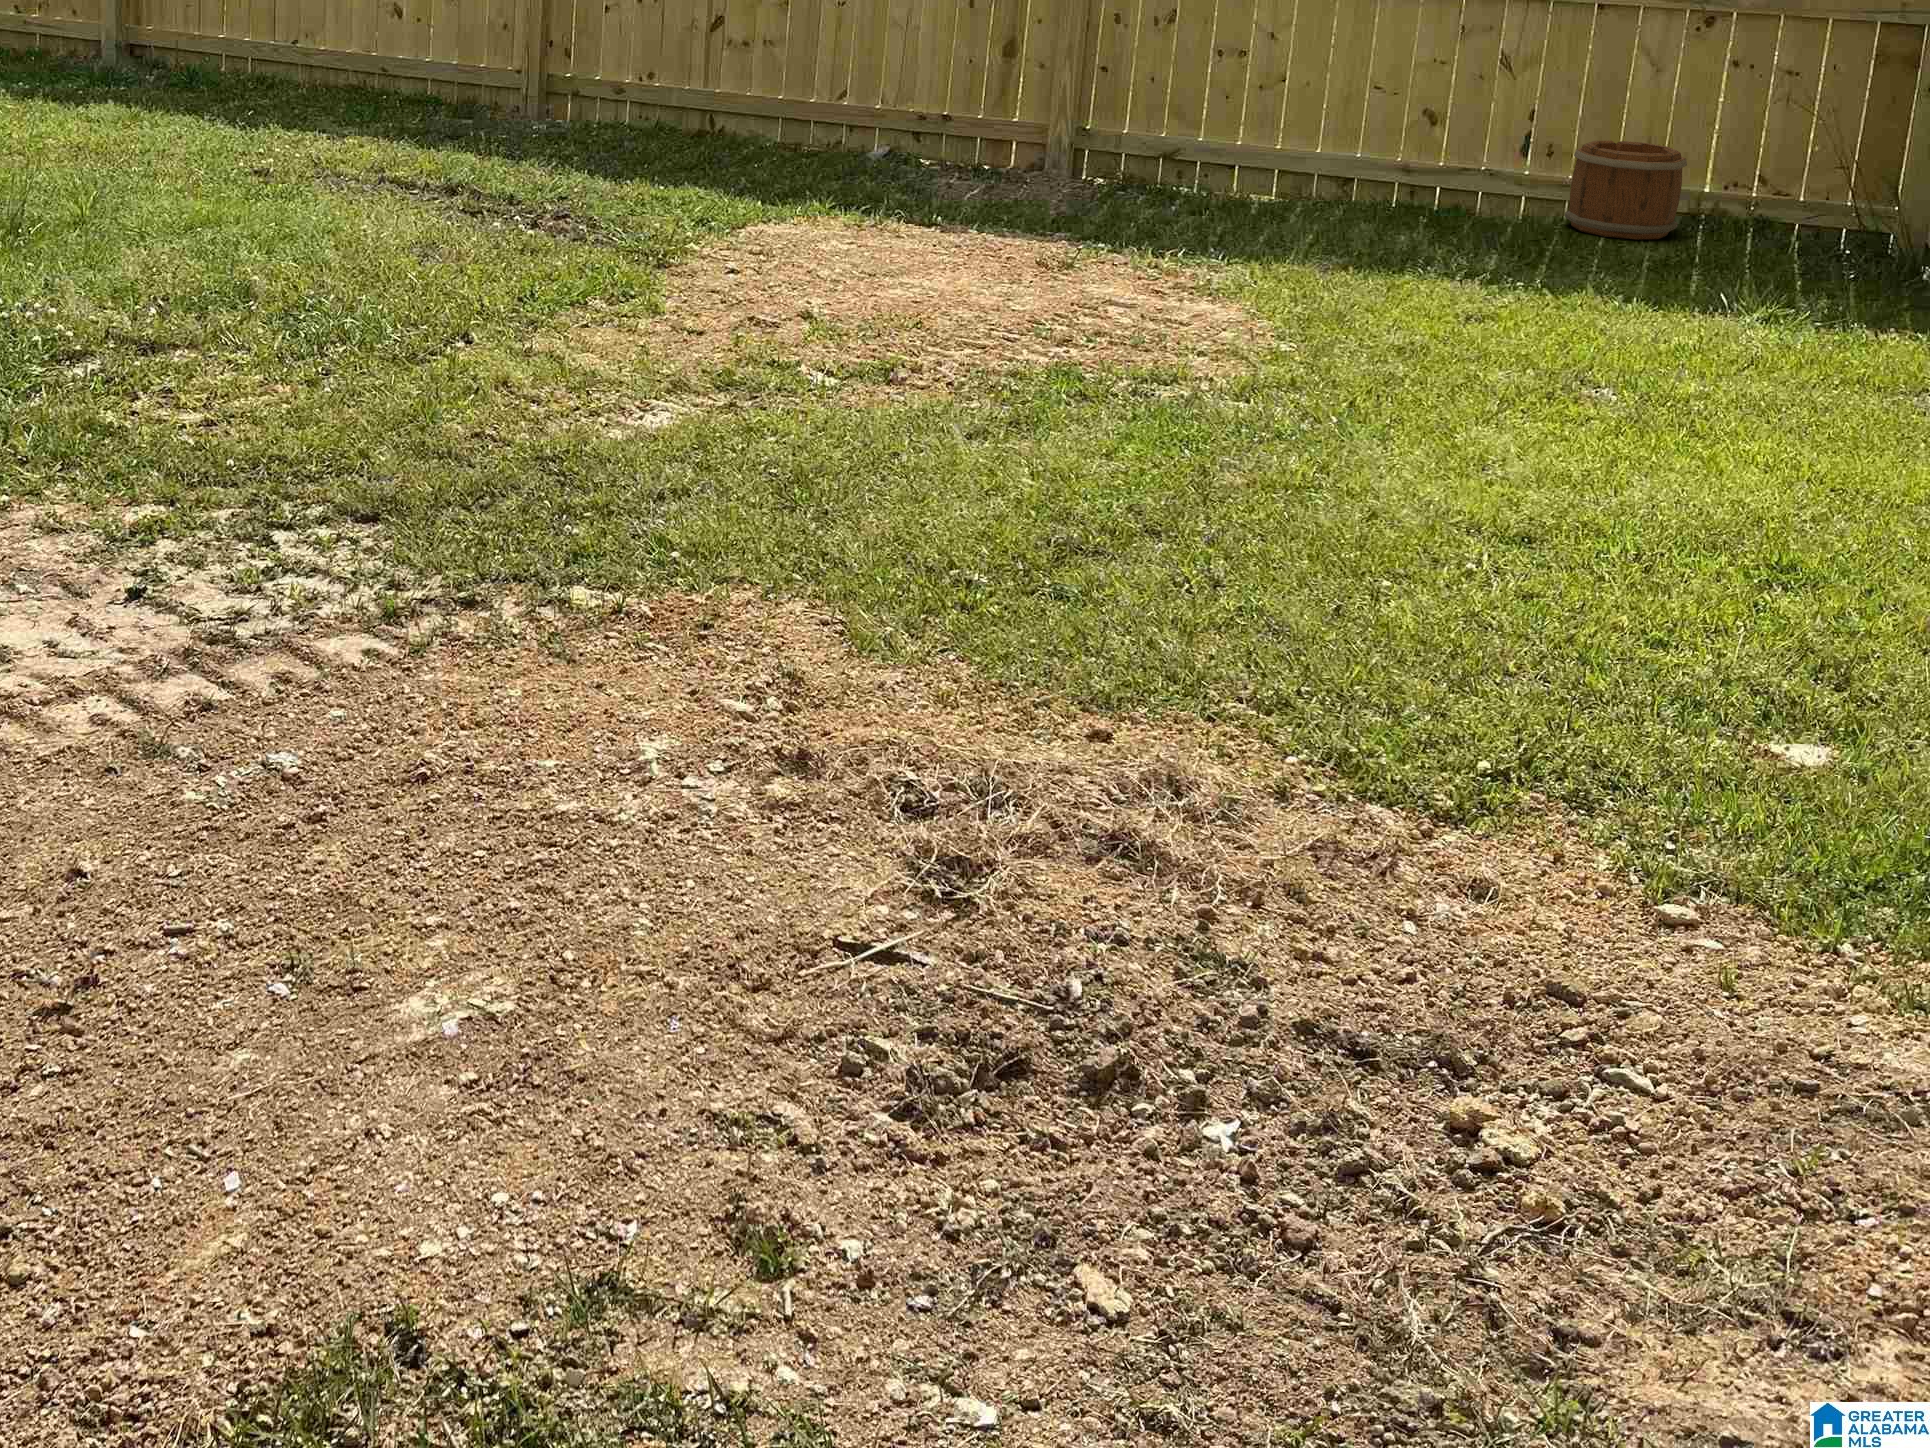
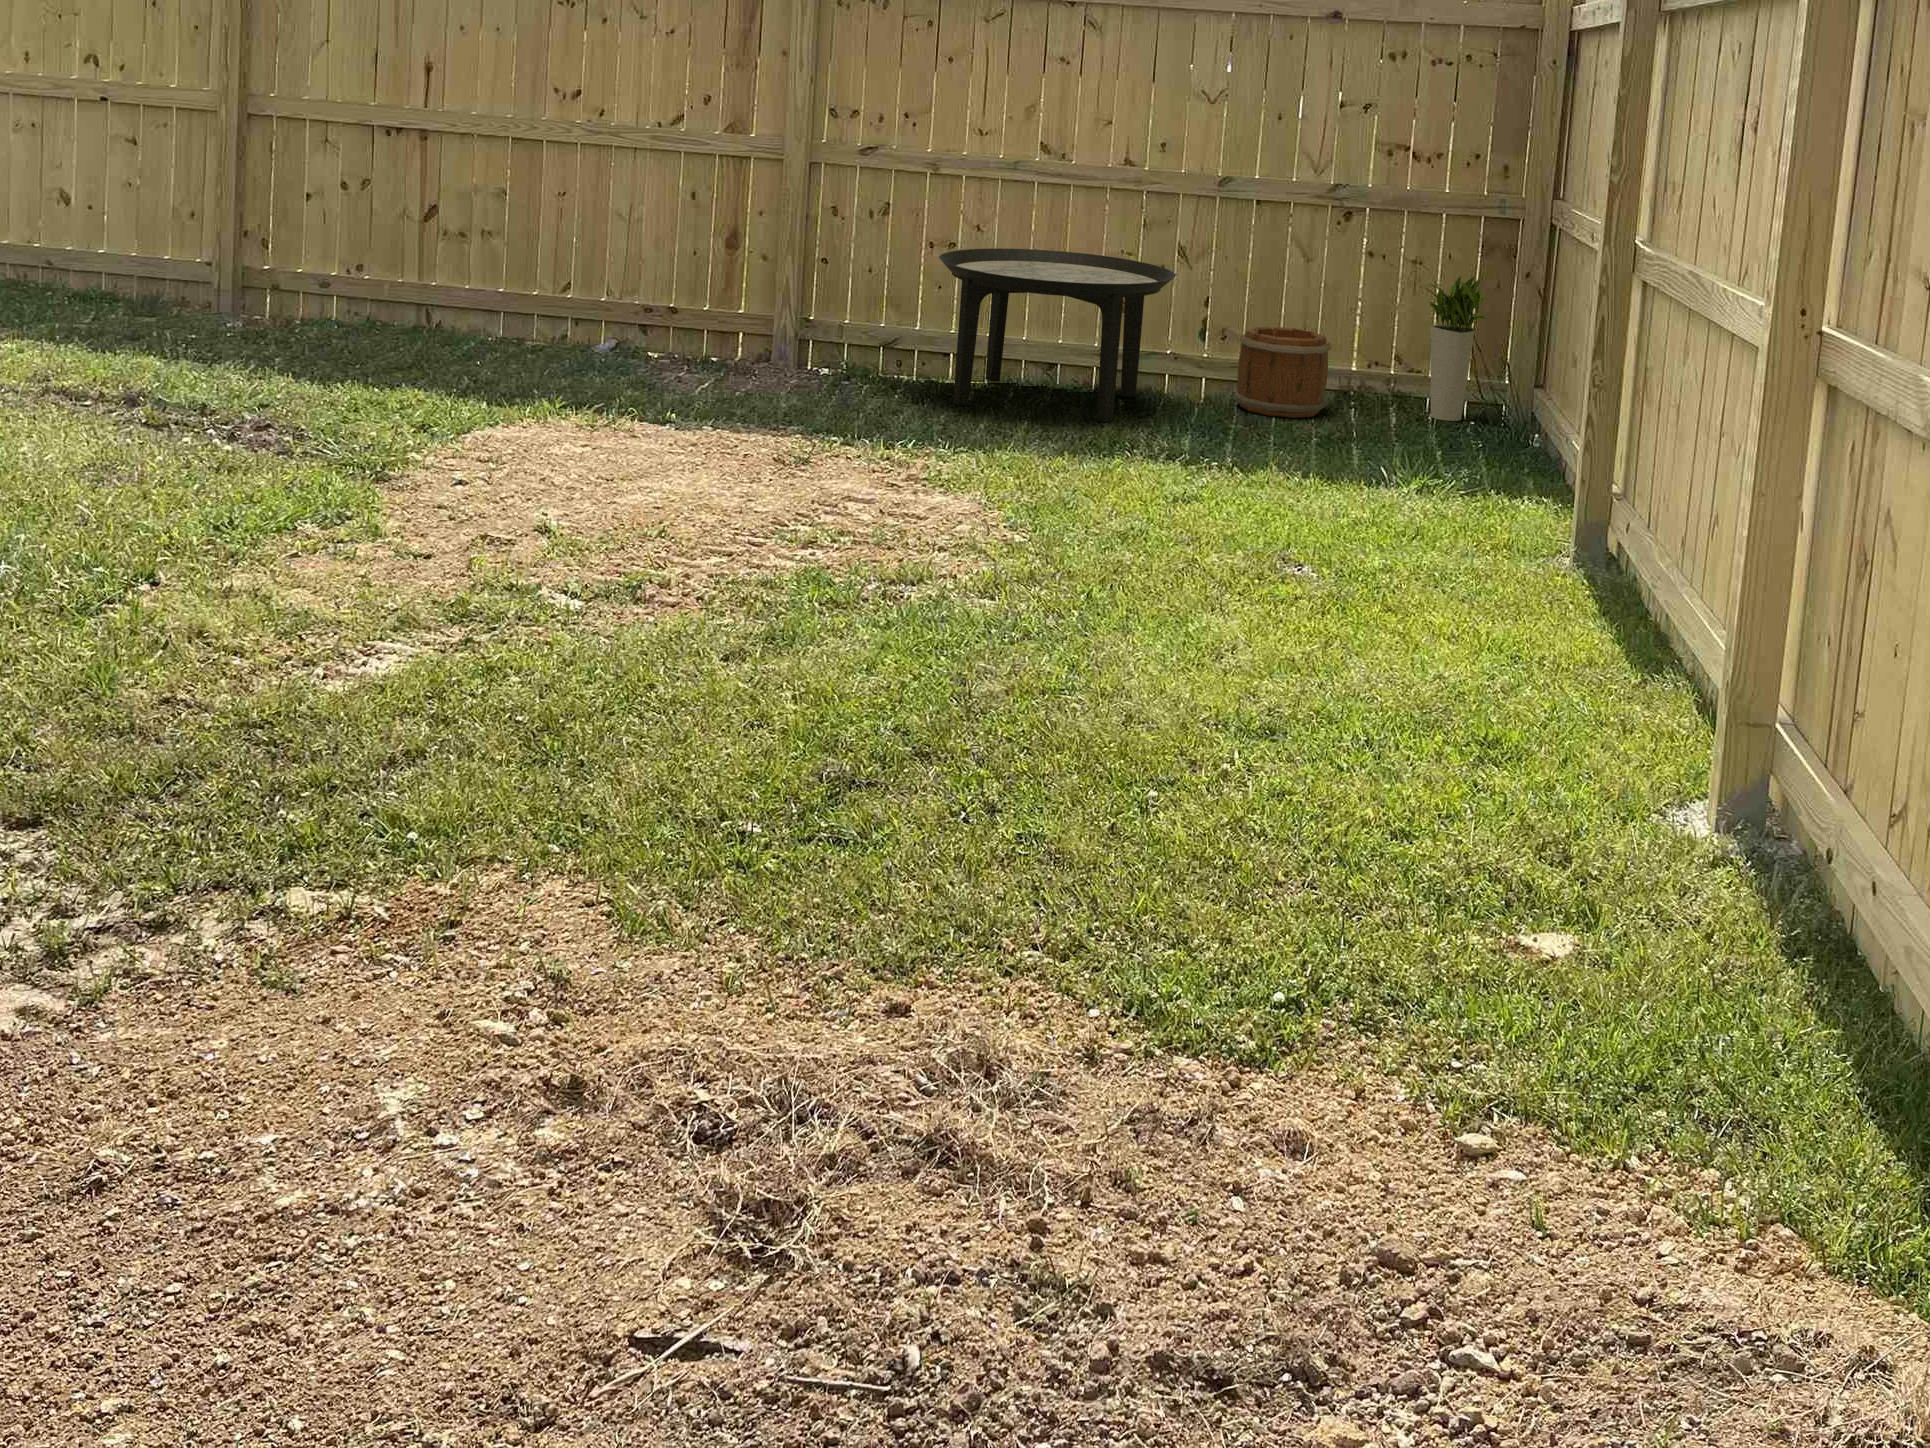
round table: none [1230,55,1499,237] -> present [939,248,1176,422]
planter: none [1811,85,1892,249] -> present [1430,276,1486,421]

